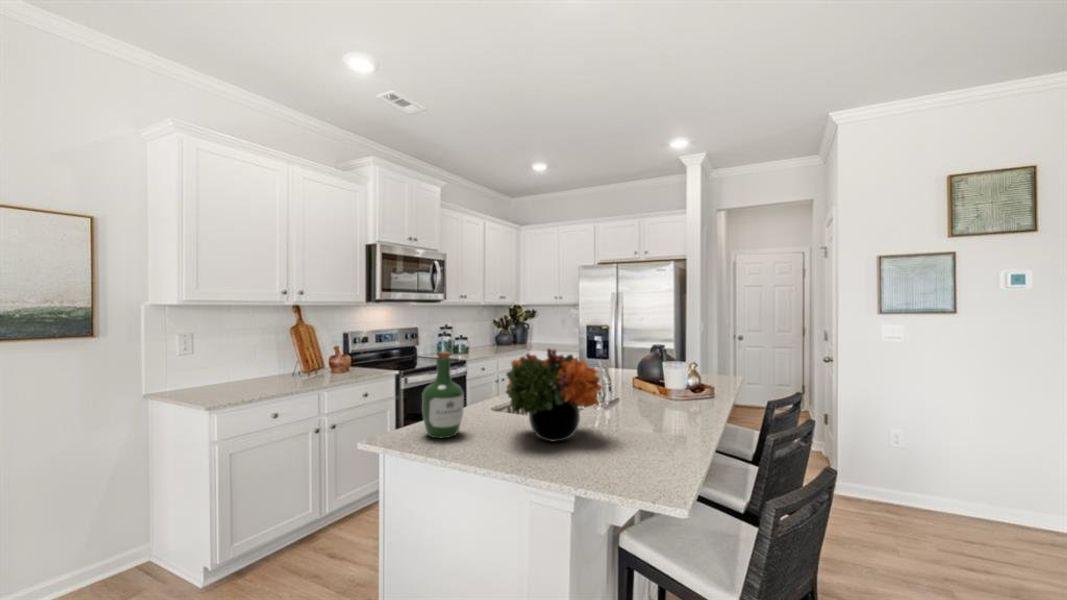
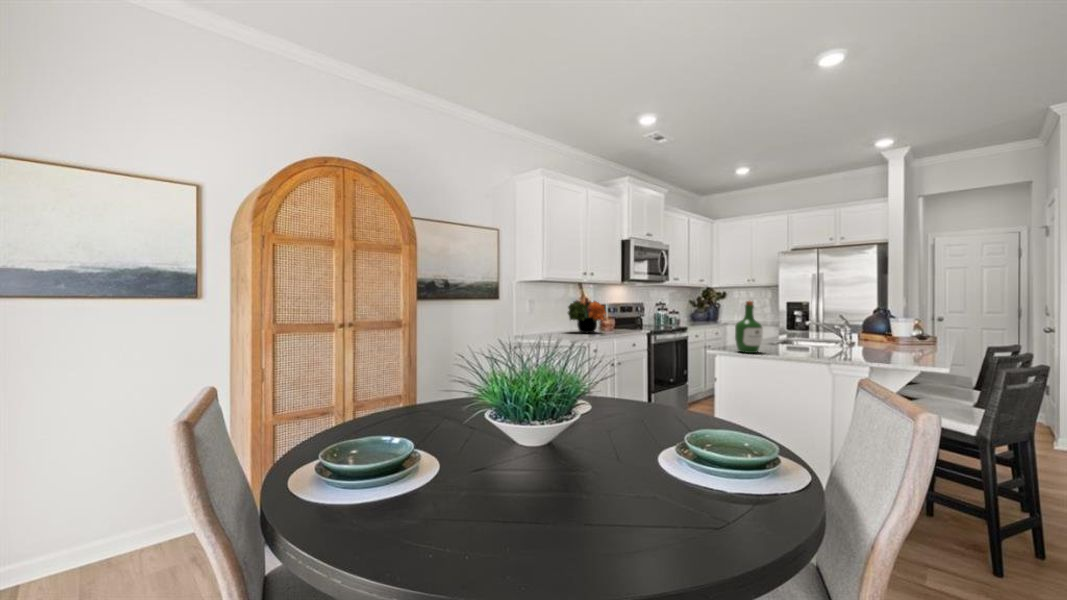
flower arrangement: present [506,349,603,442] -> present [568,298,606,333]

